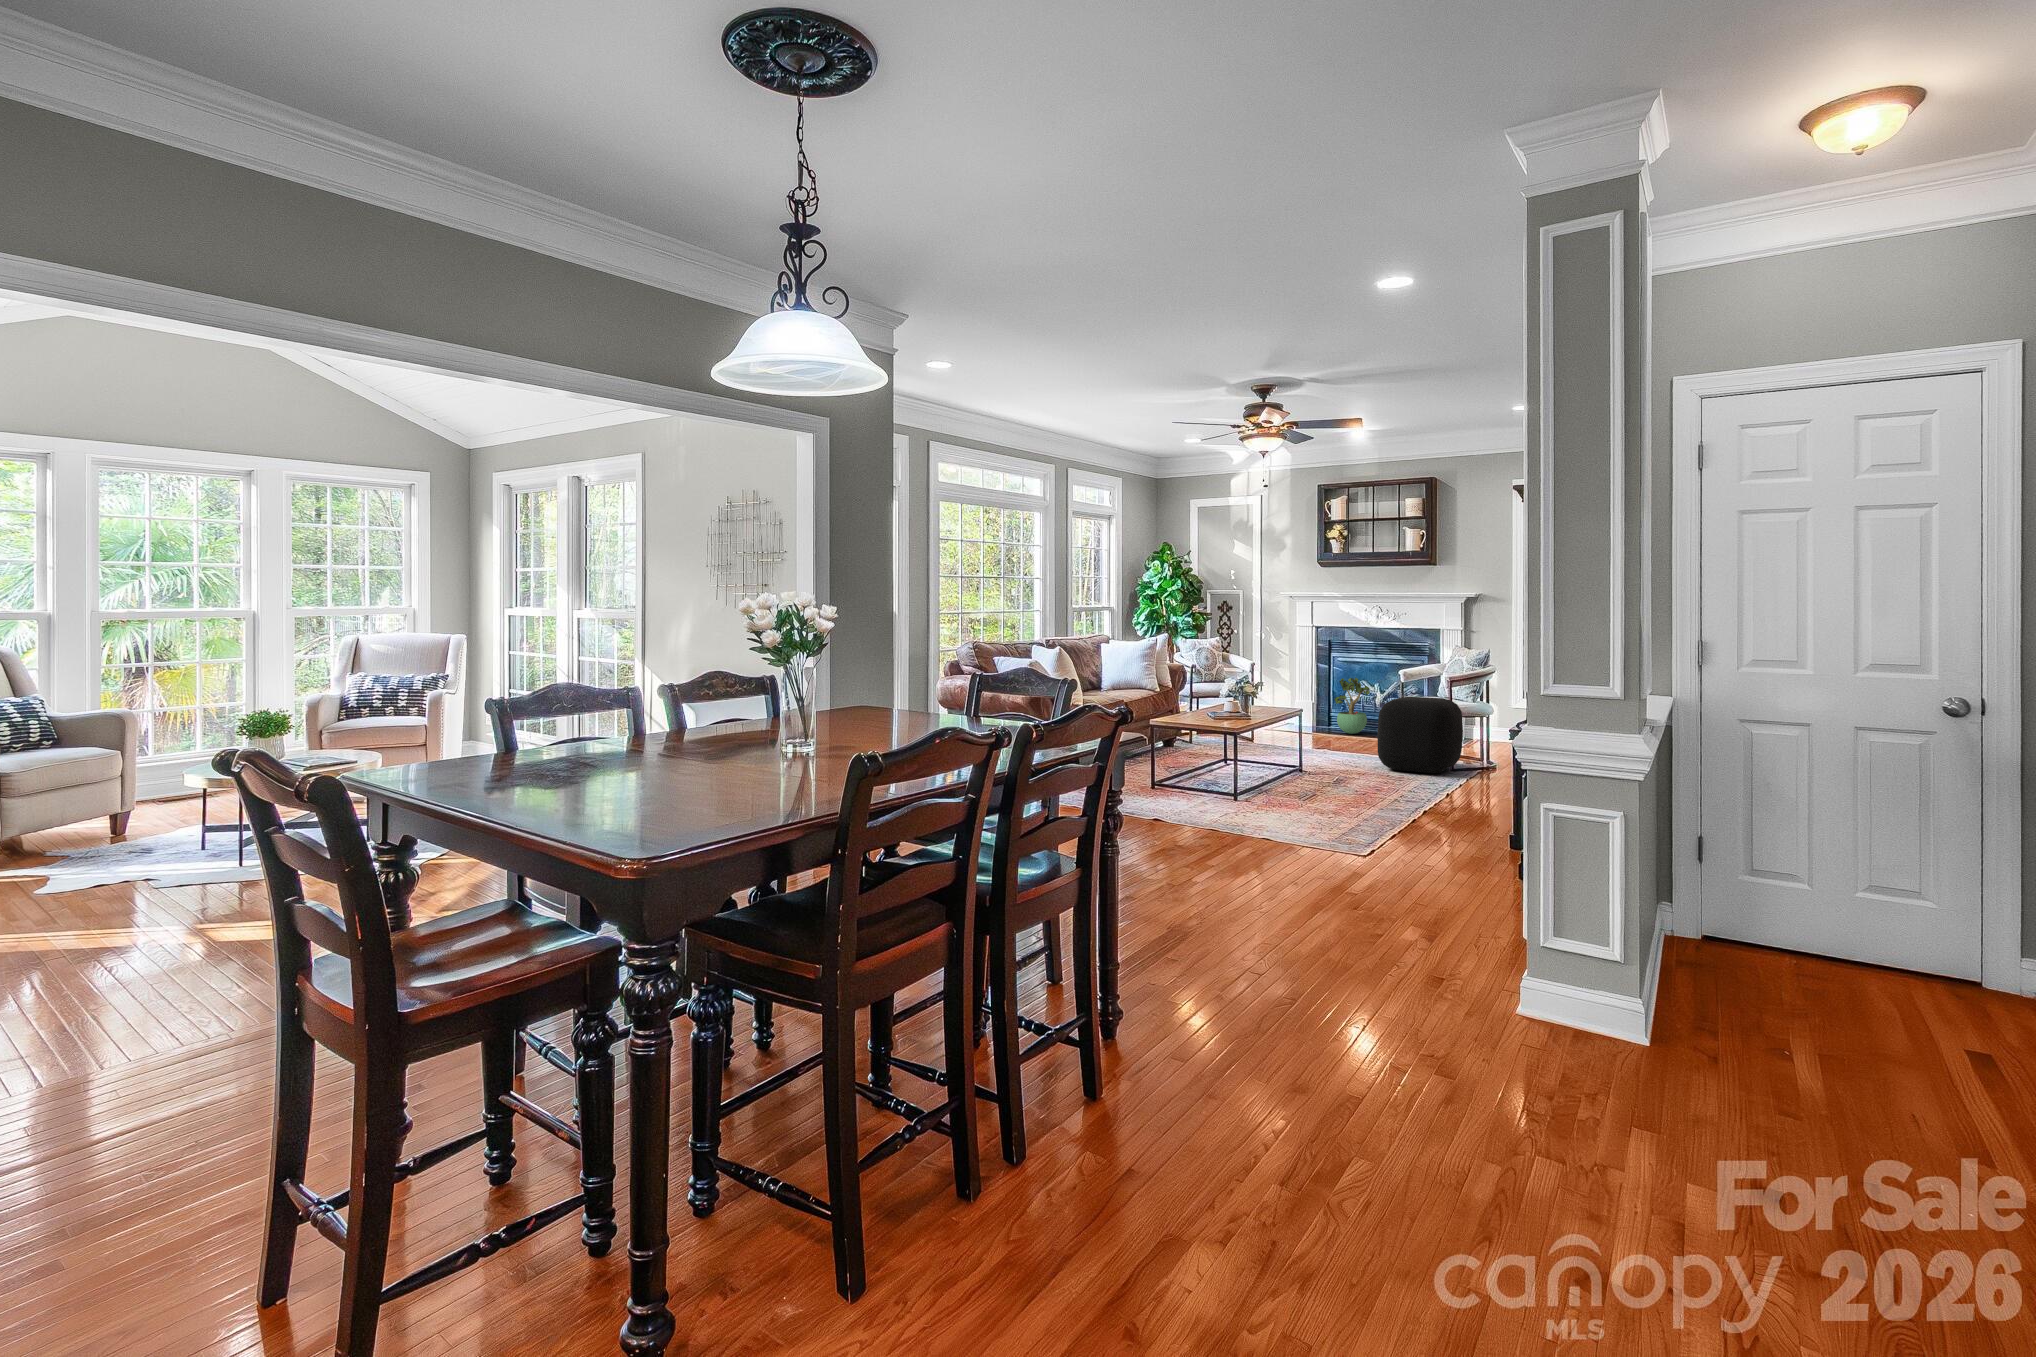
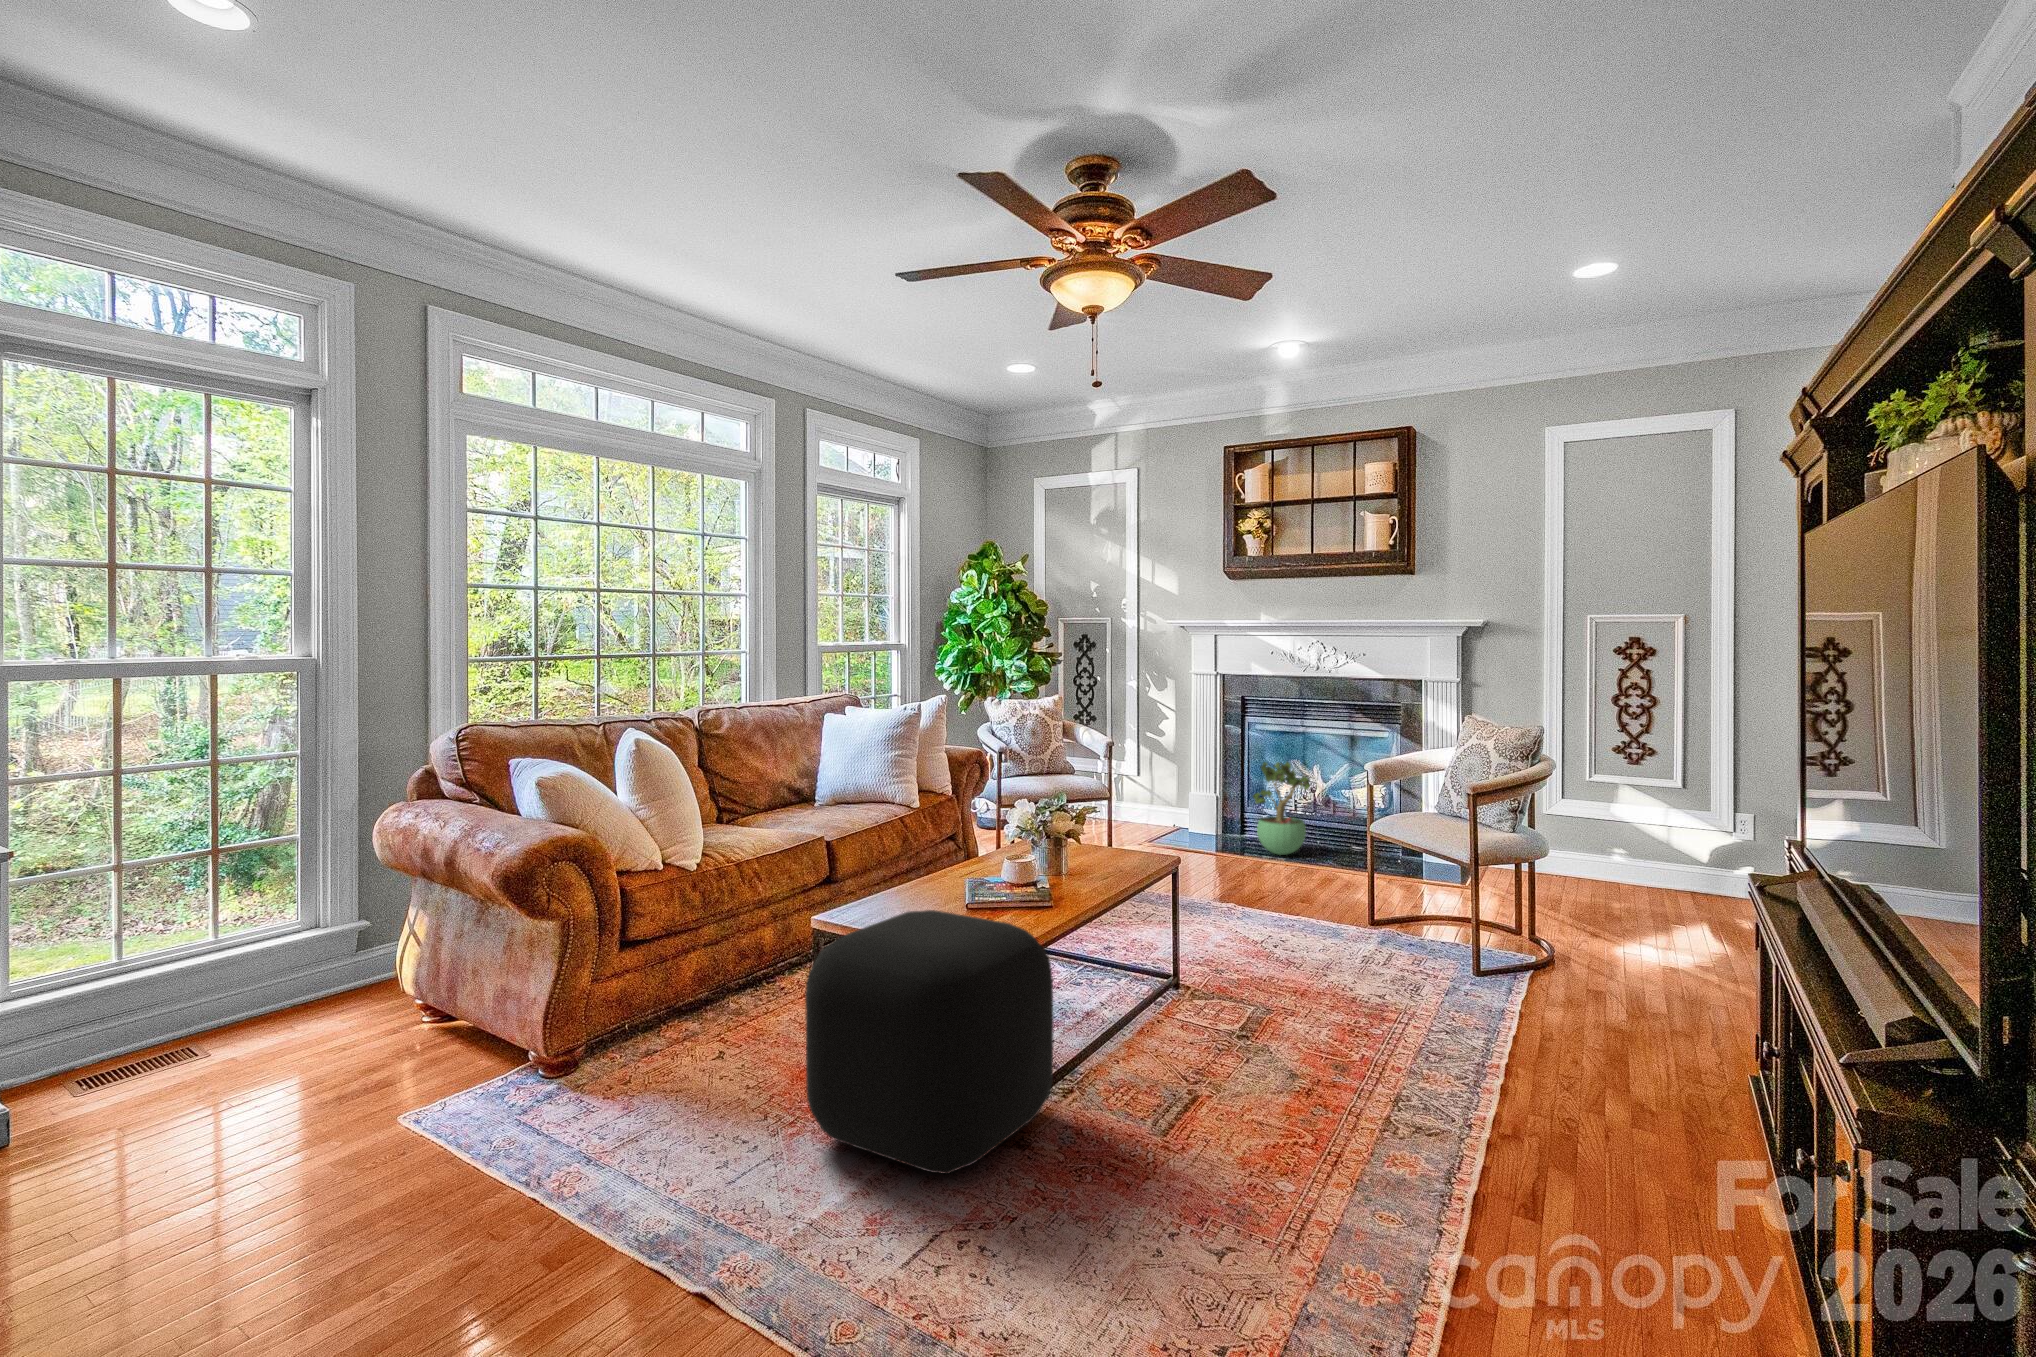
ottoman: present [1377,697,1463,773] -> present [805,910,1053,1174]

